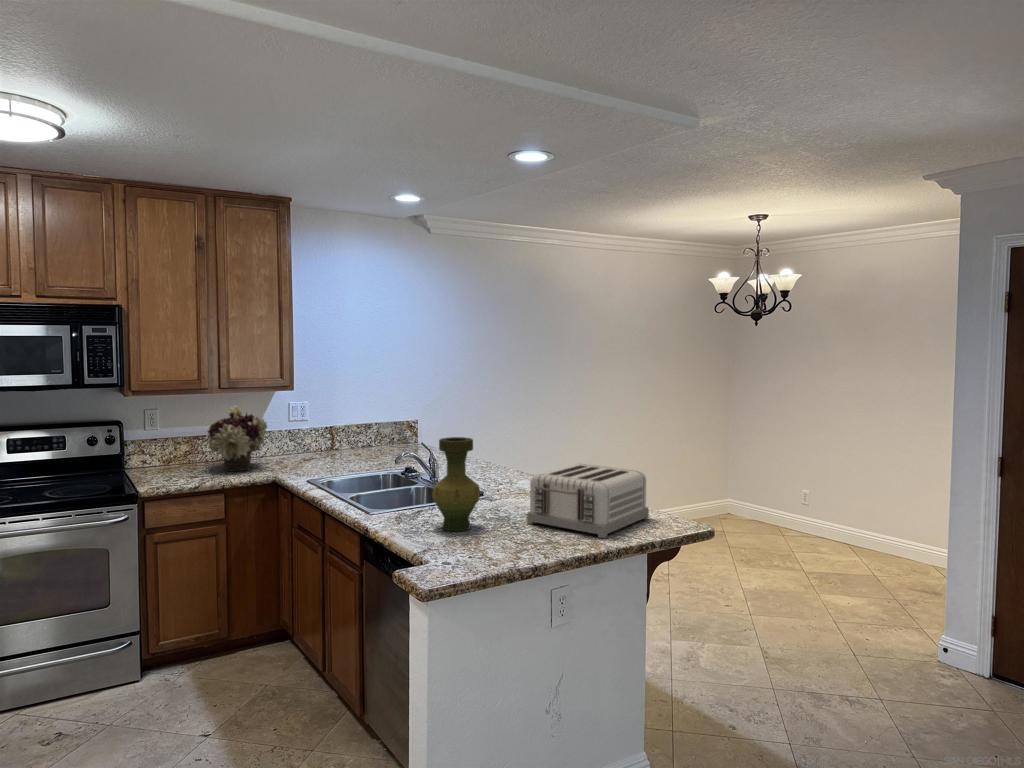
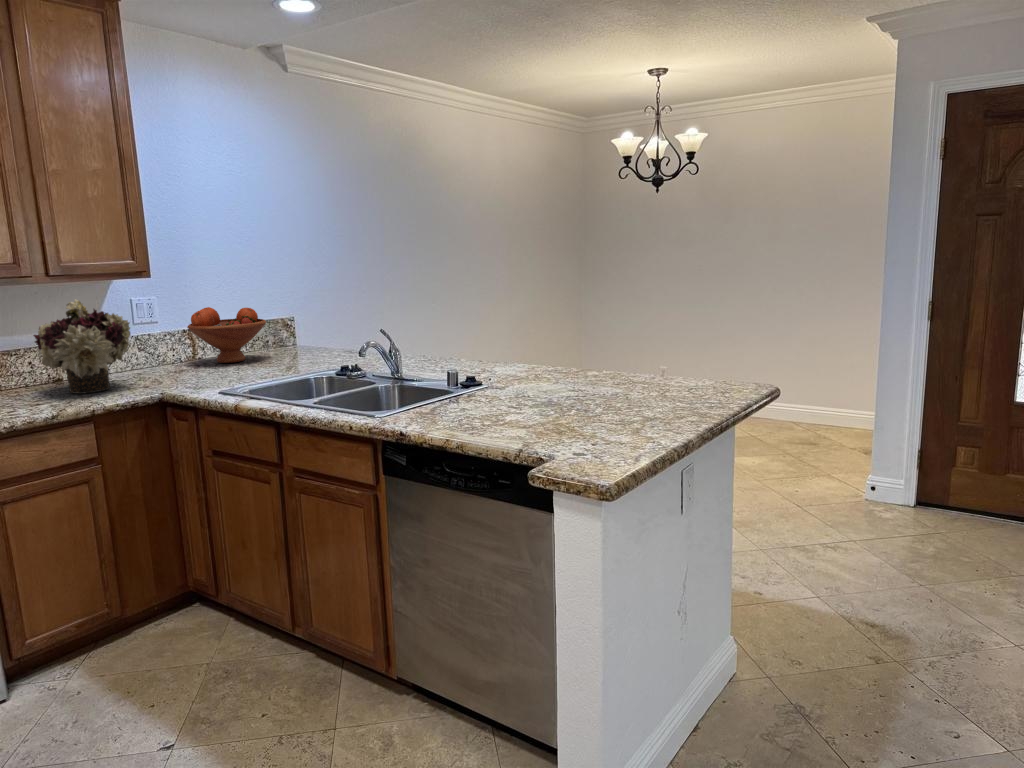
fruit bowl: none [321,412,379,456] -> present [187,307,266,363]
vase: present [432,437,480,531] -> none [485,298,549,421]
toaster: present [527,463,649,538] -> none [591,328,709,406]

